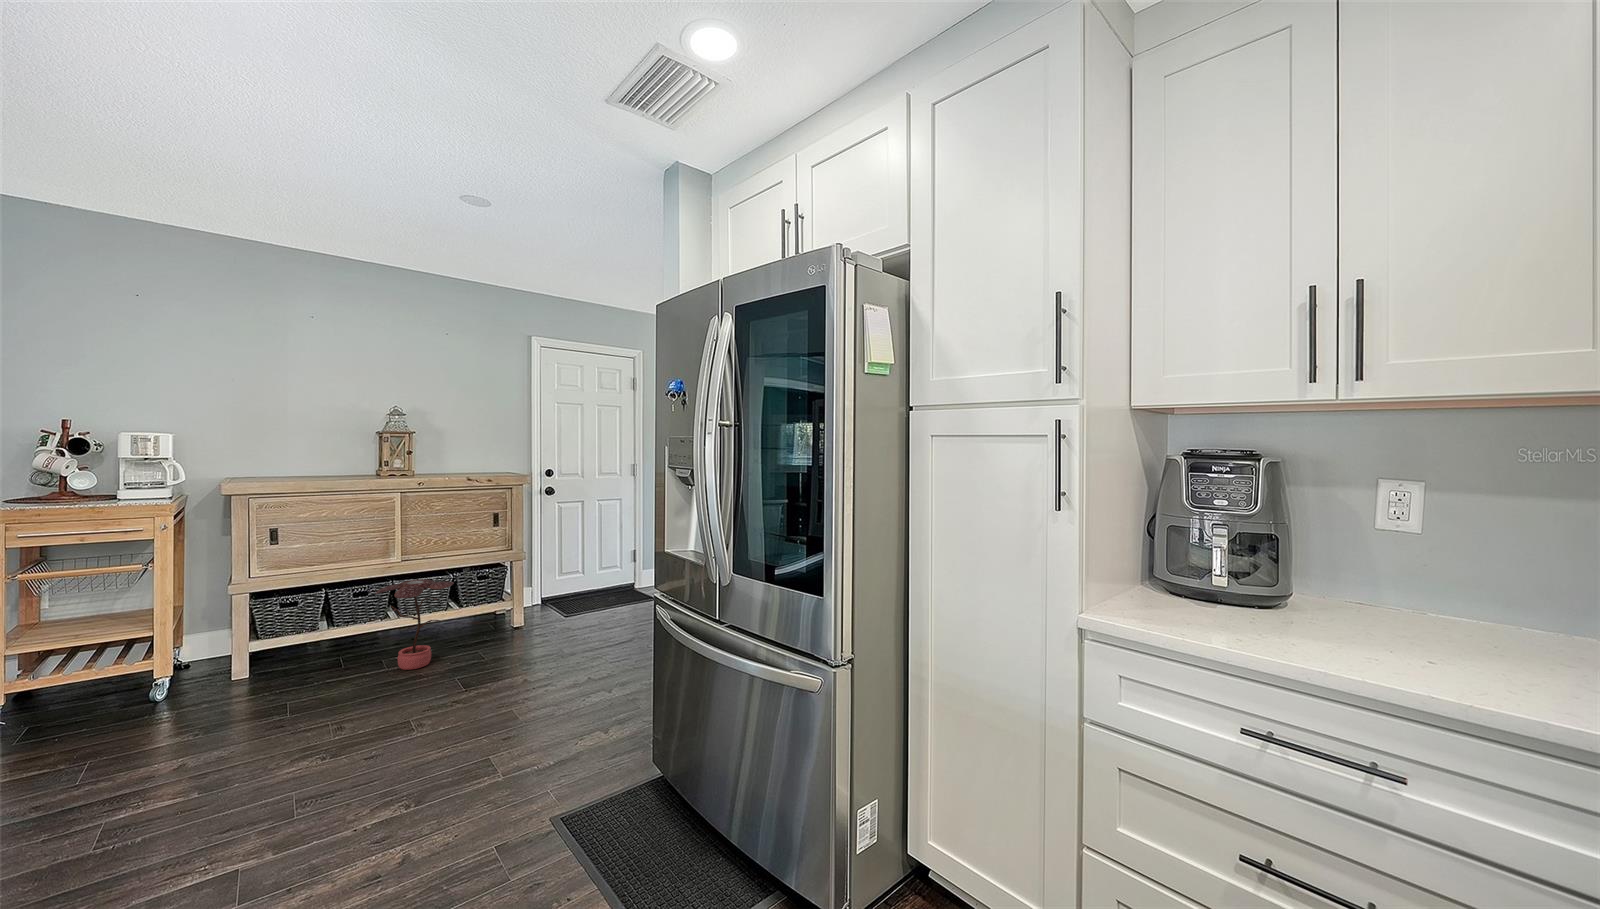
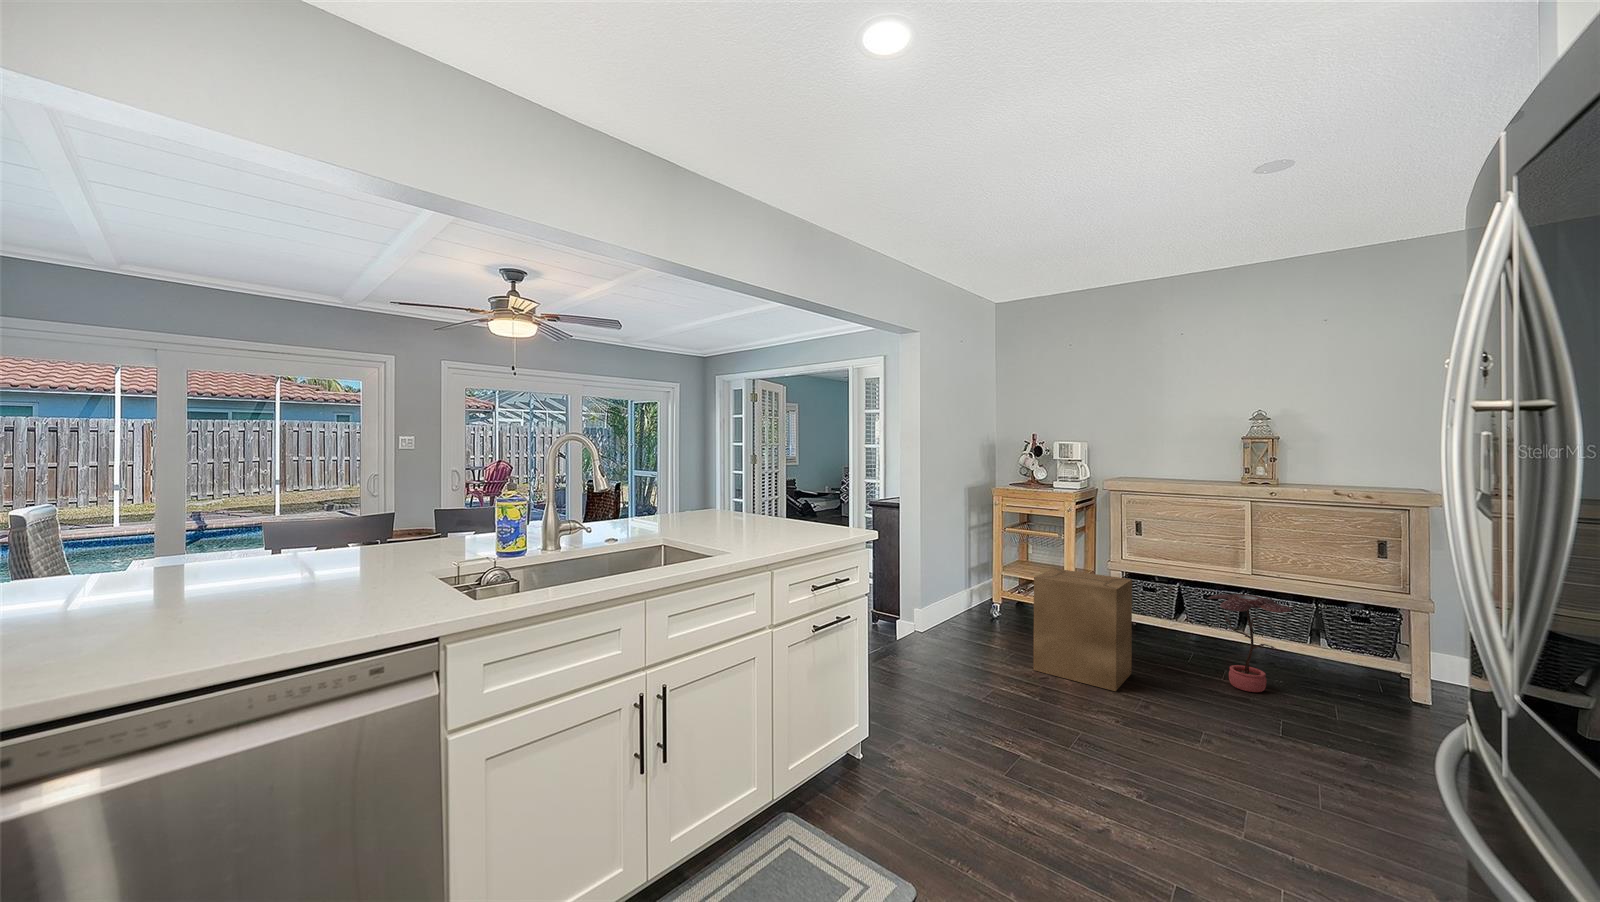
cardboard box: none [148,595,297,765] -> present [1033,568,1132,691]

